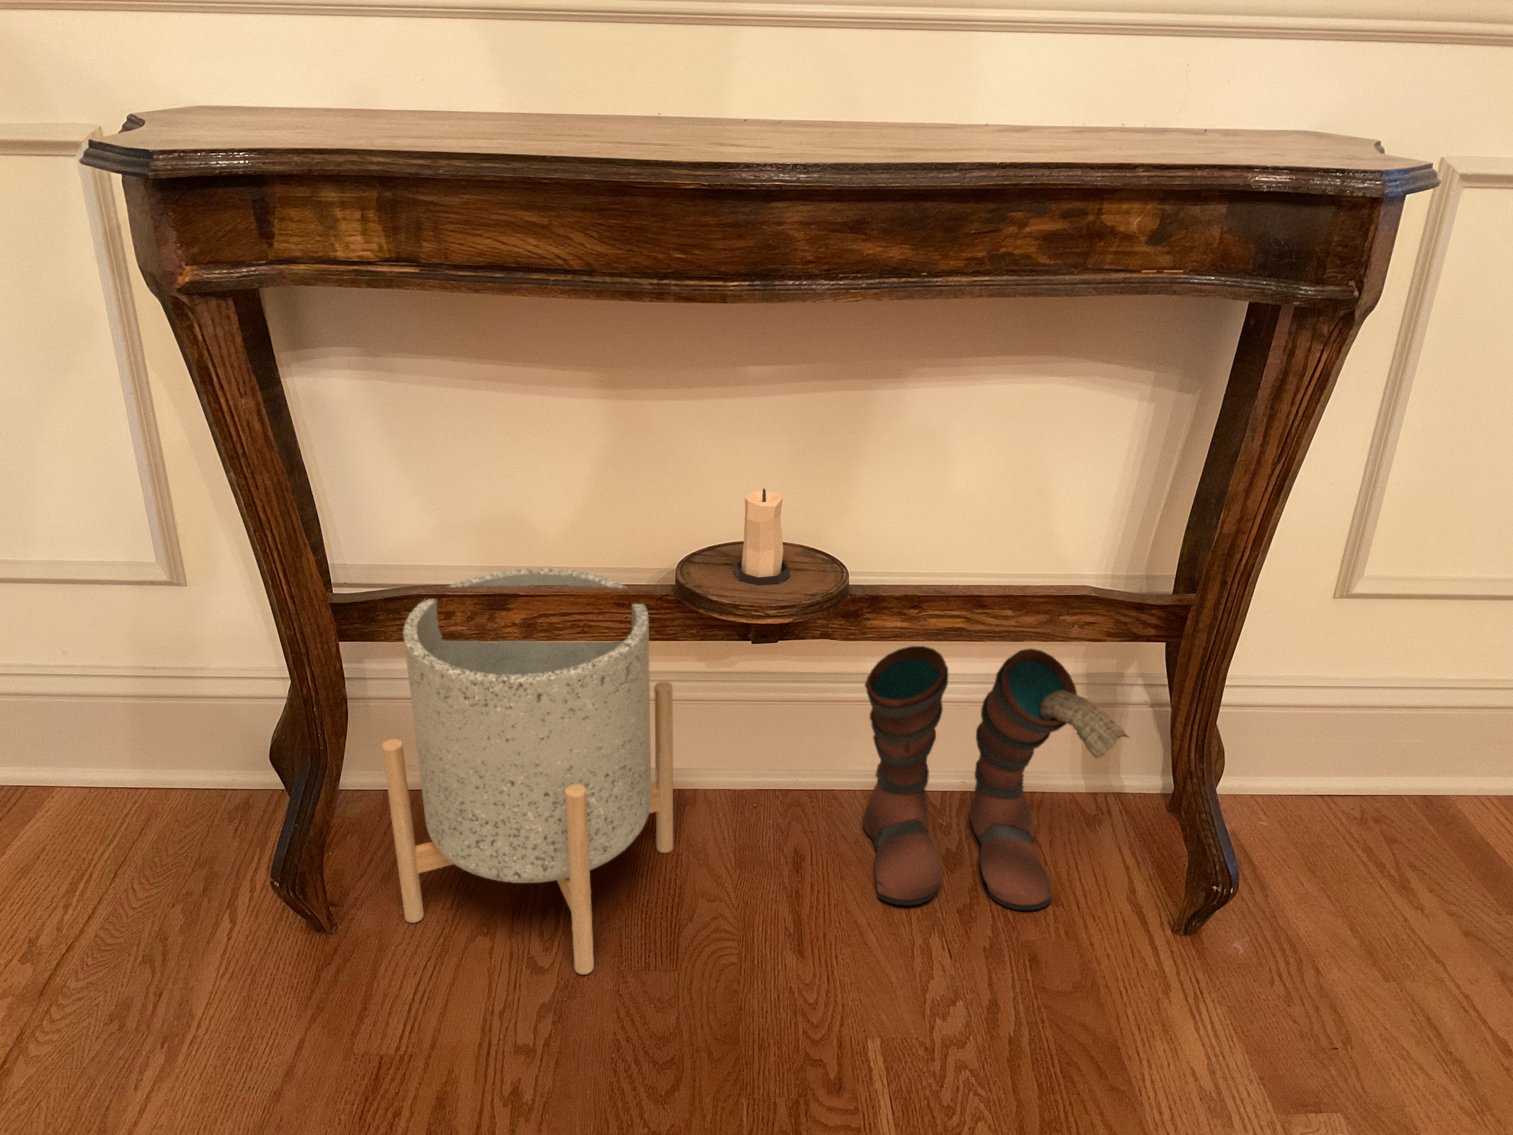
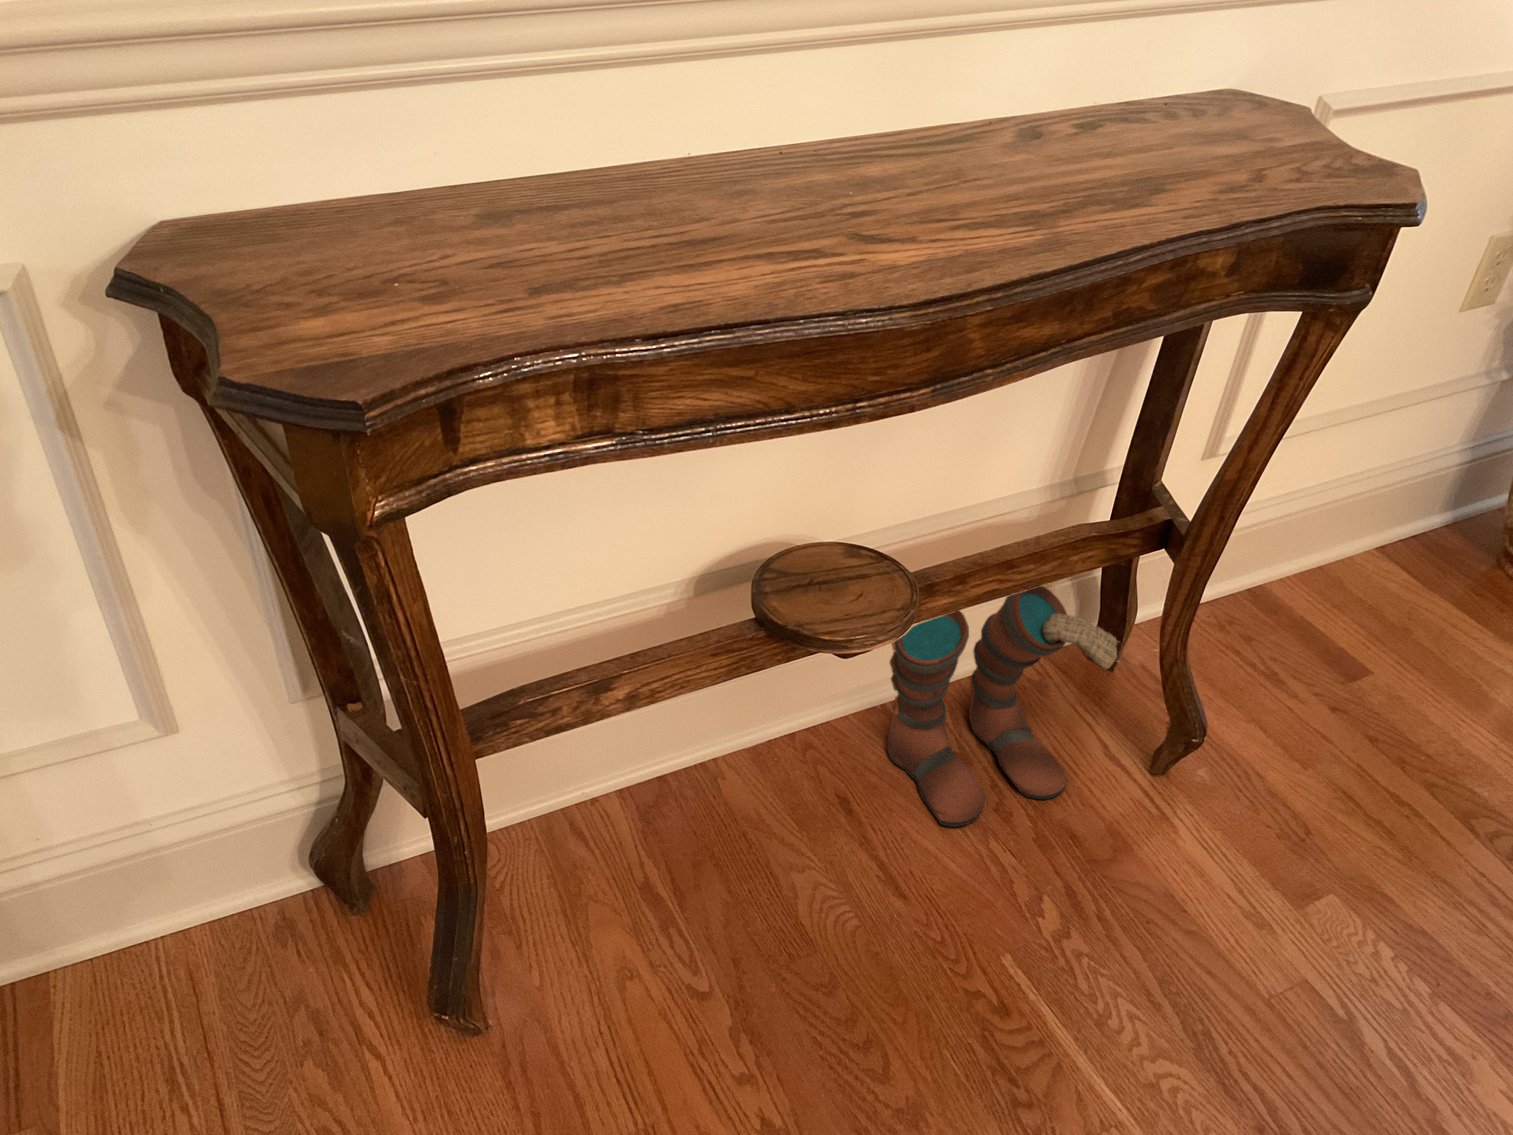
candle: present [734,489,790,586] -> none [810,519,862,610]
planter: present [382,568,673,974] -> none [524,623,765,992]

